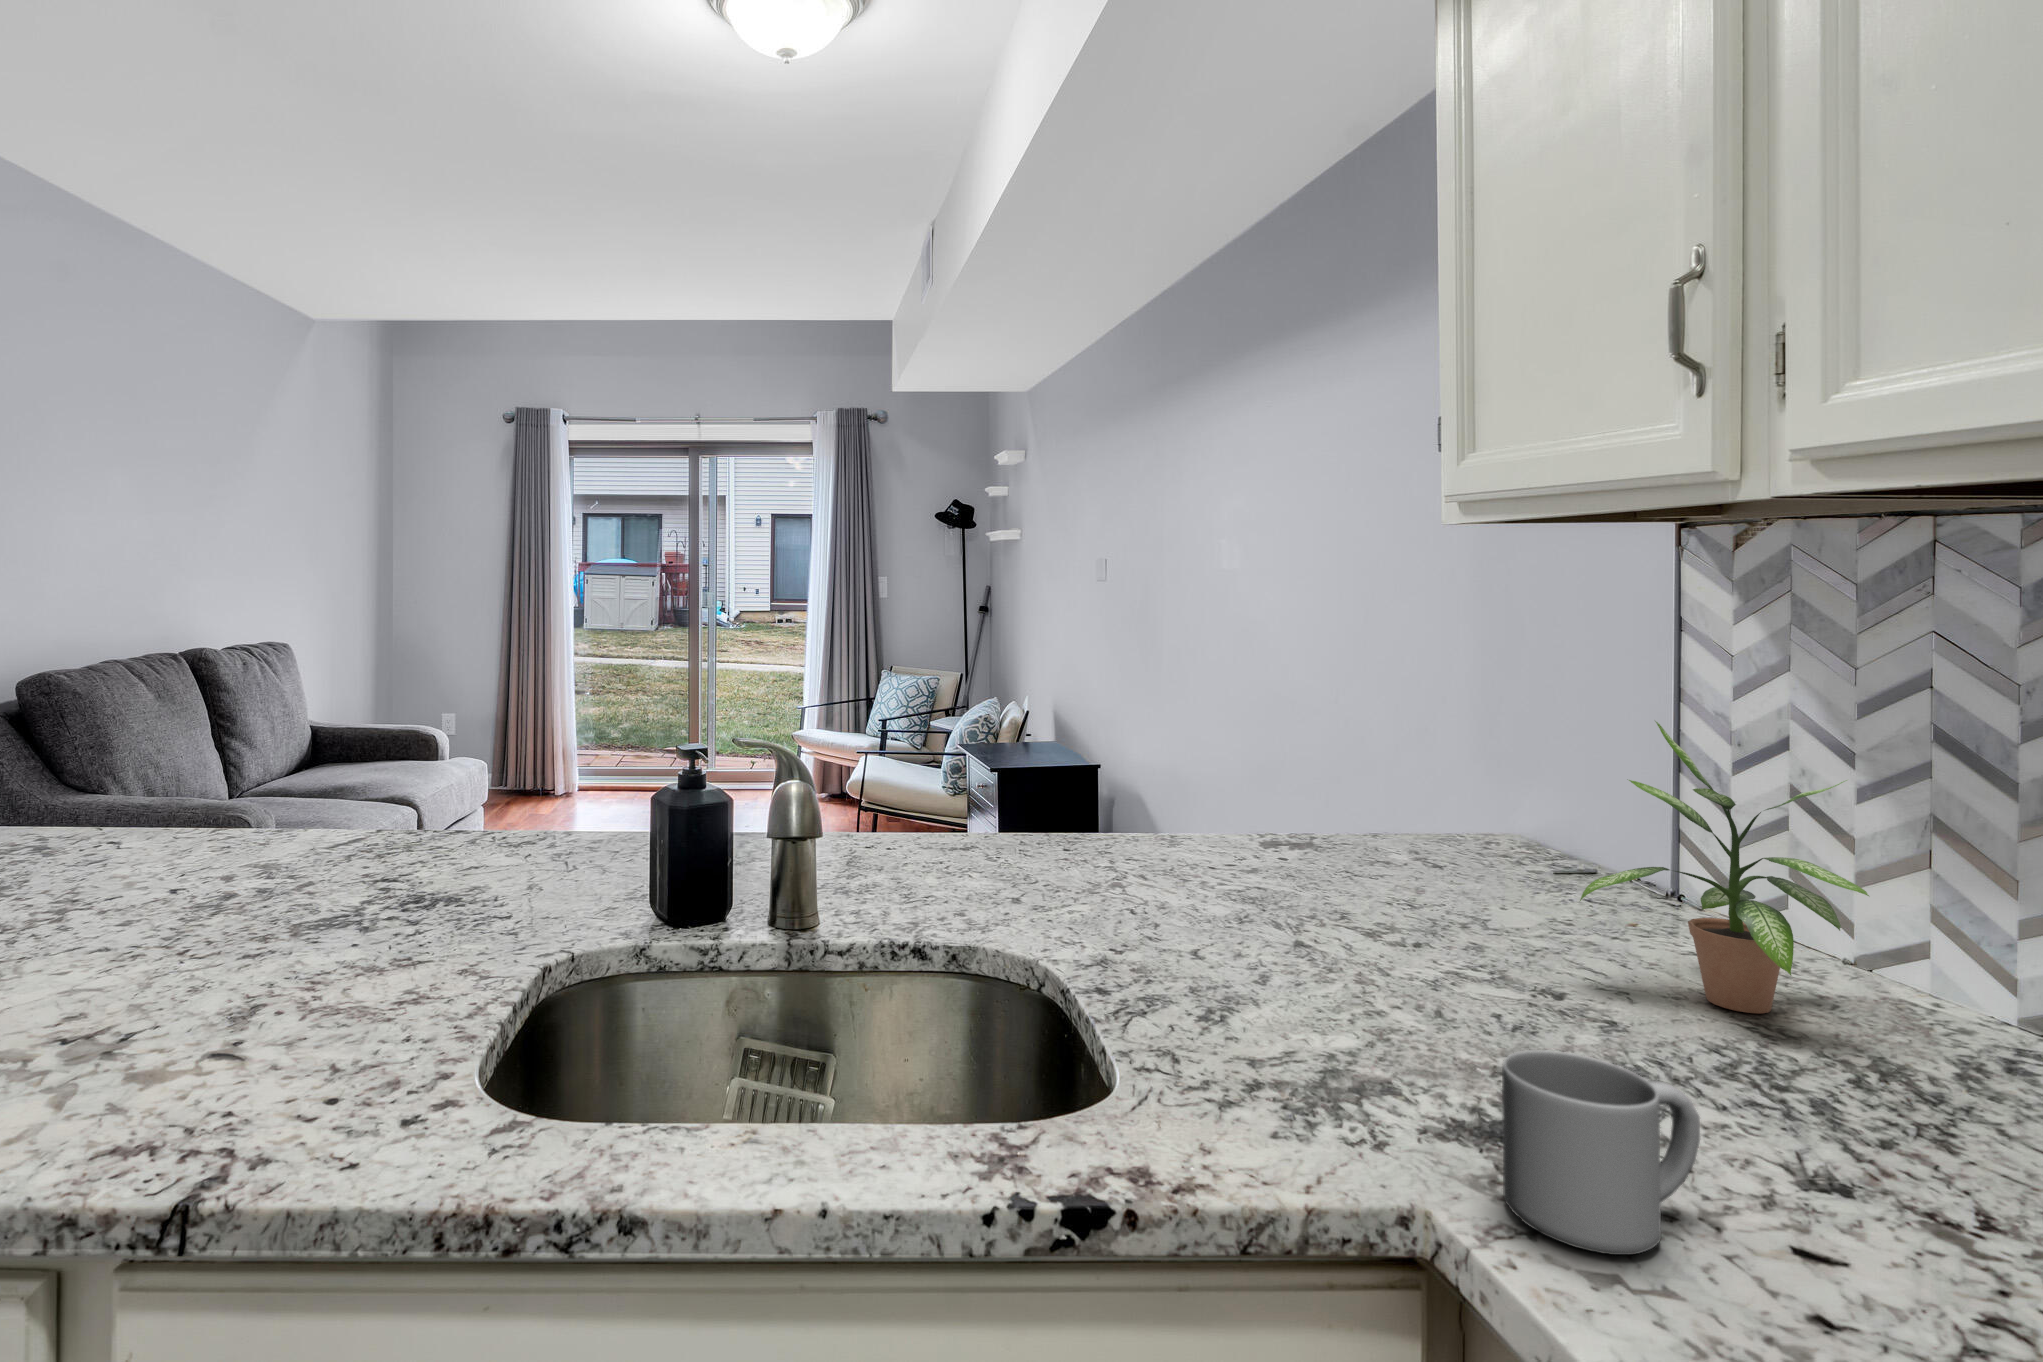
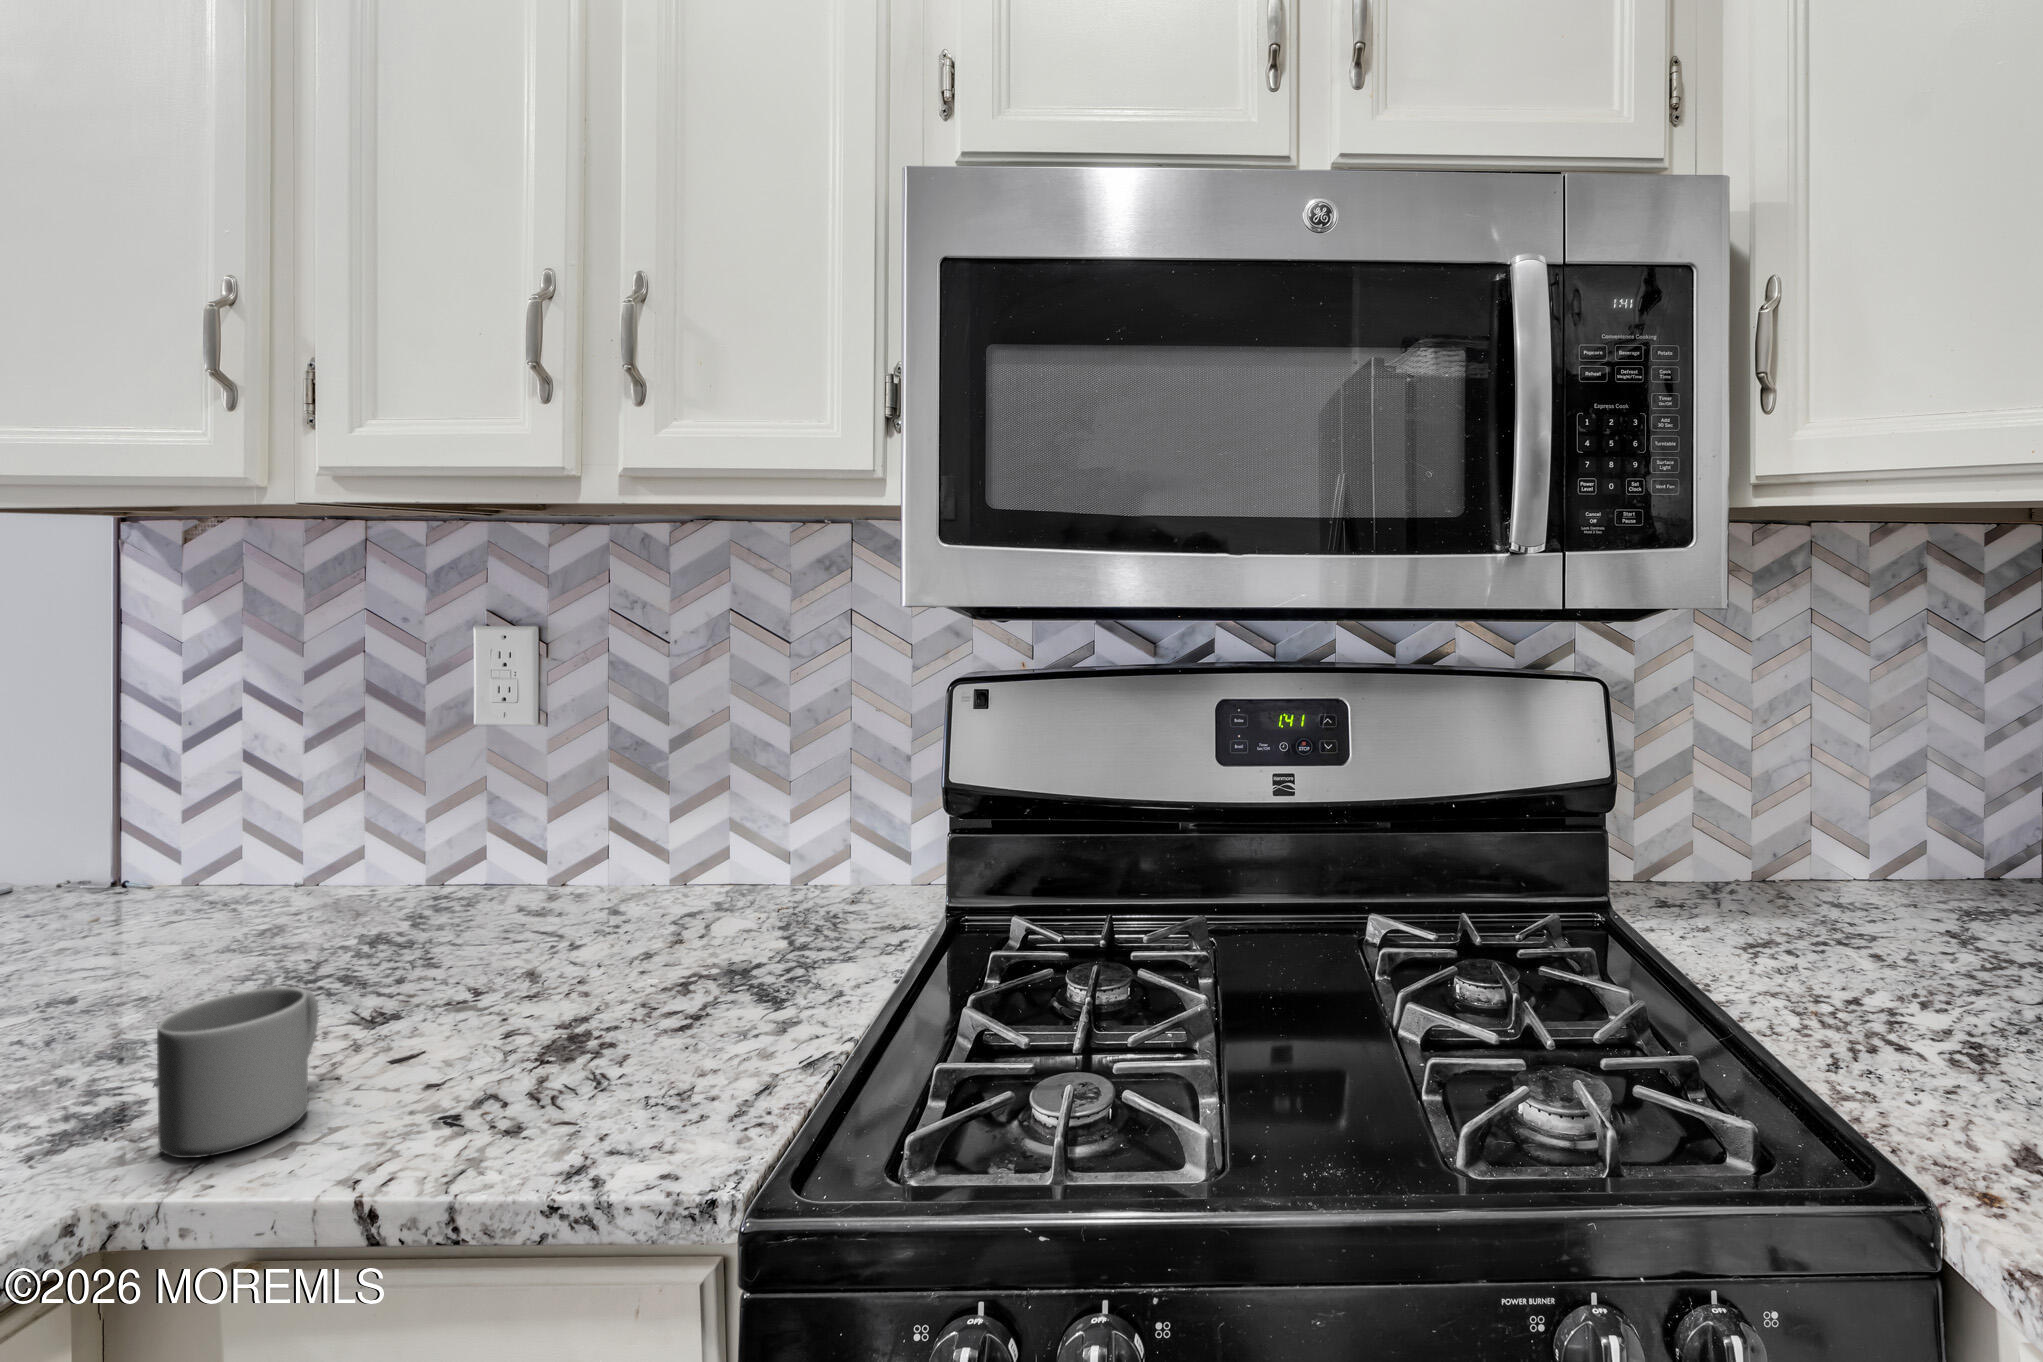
potted plant: present [1580,721,1869,1013] -> none [83,708,356,950]

